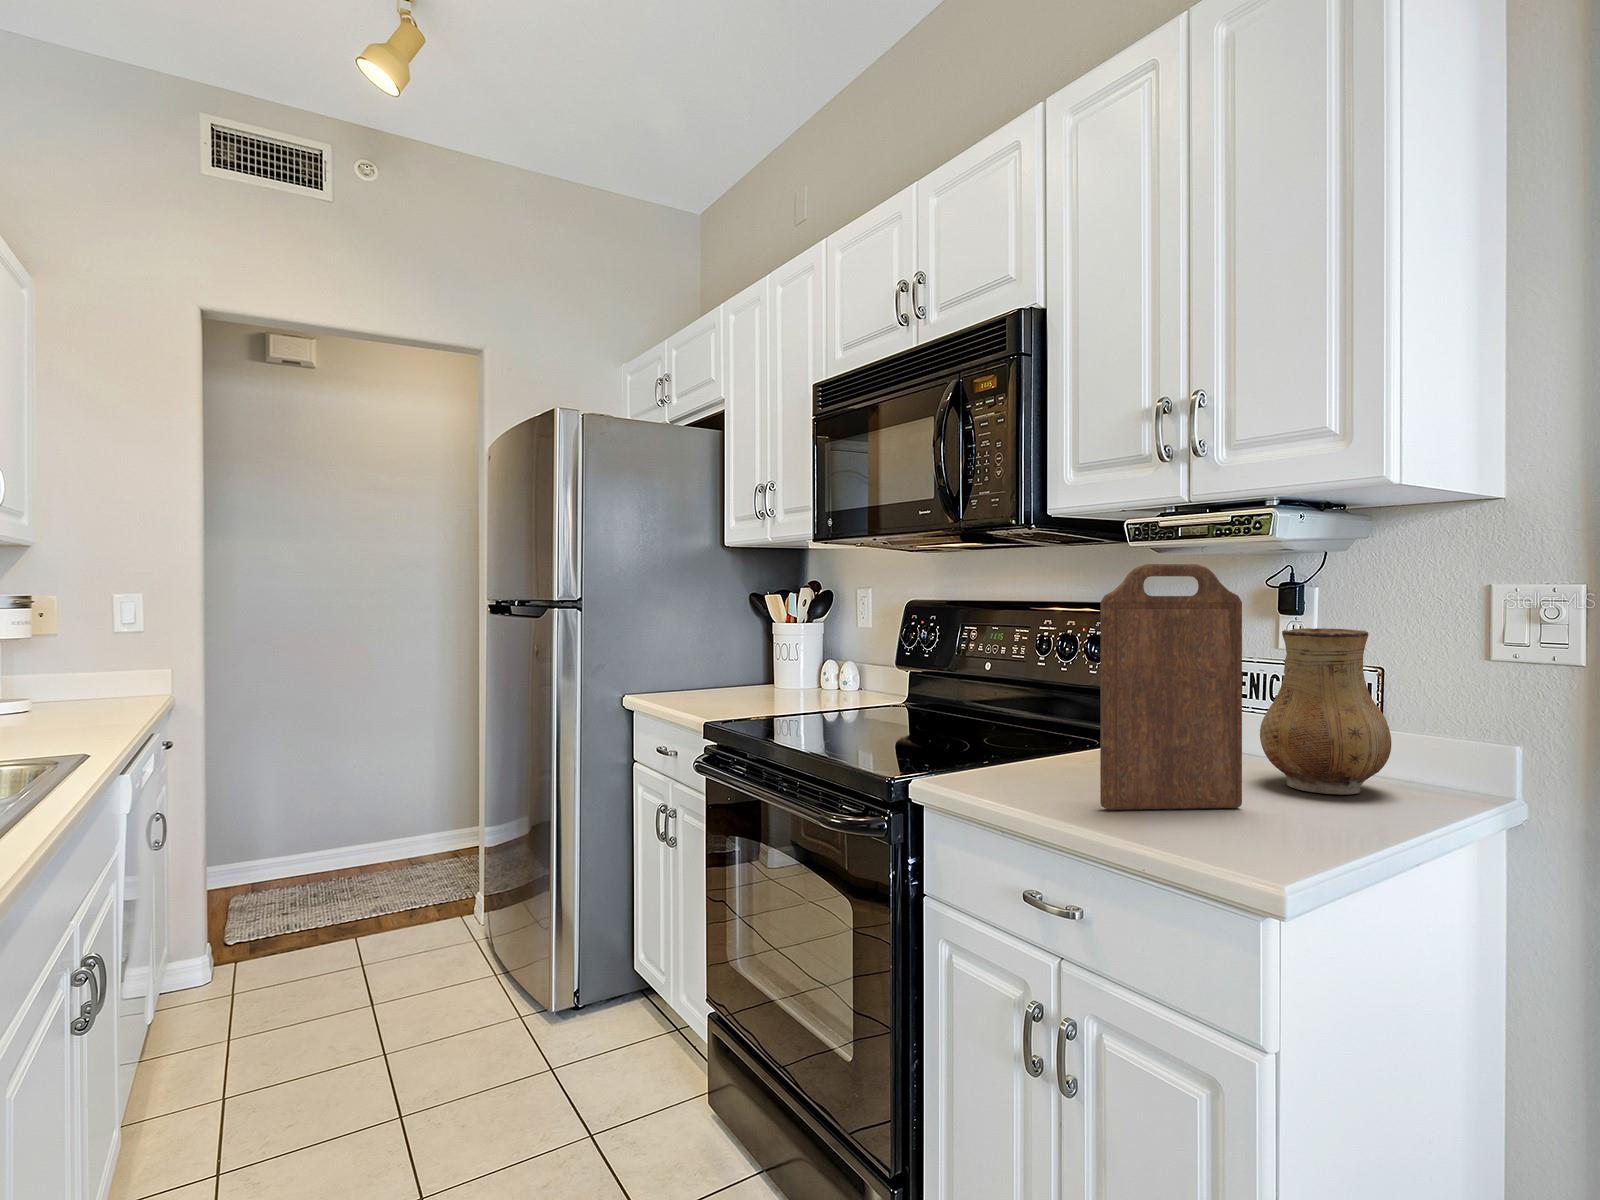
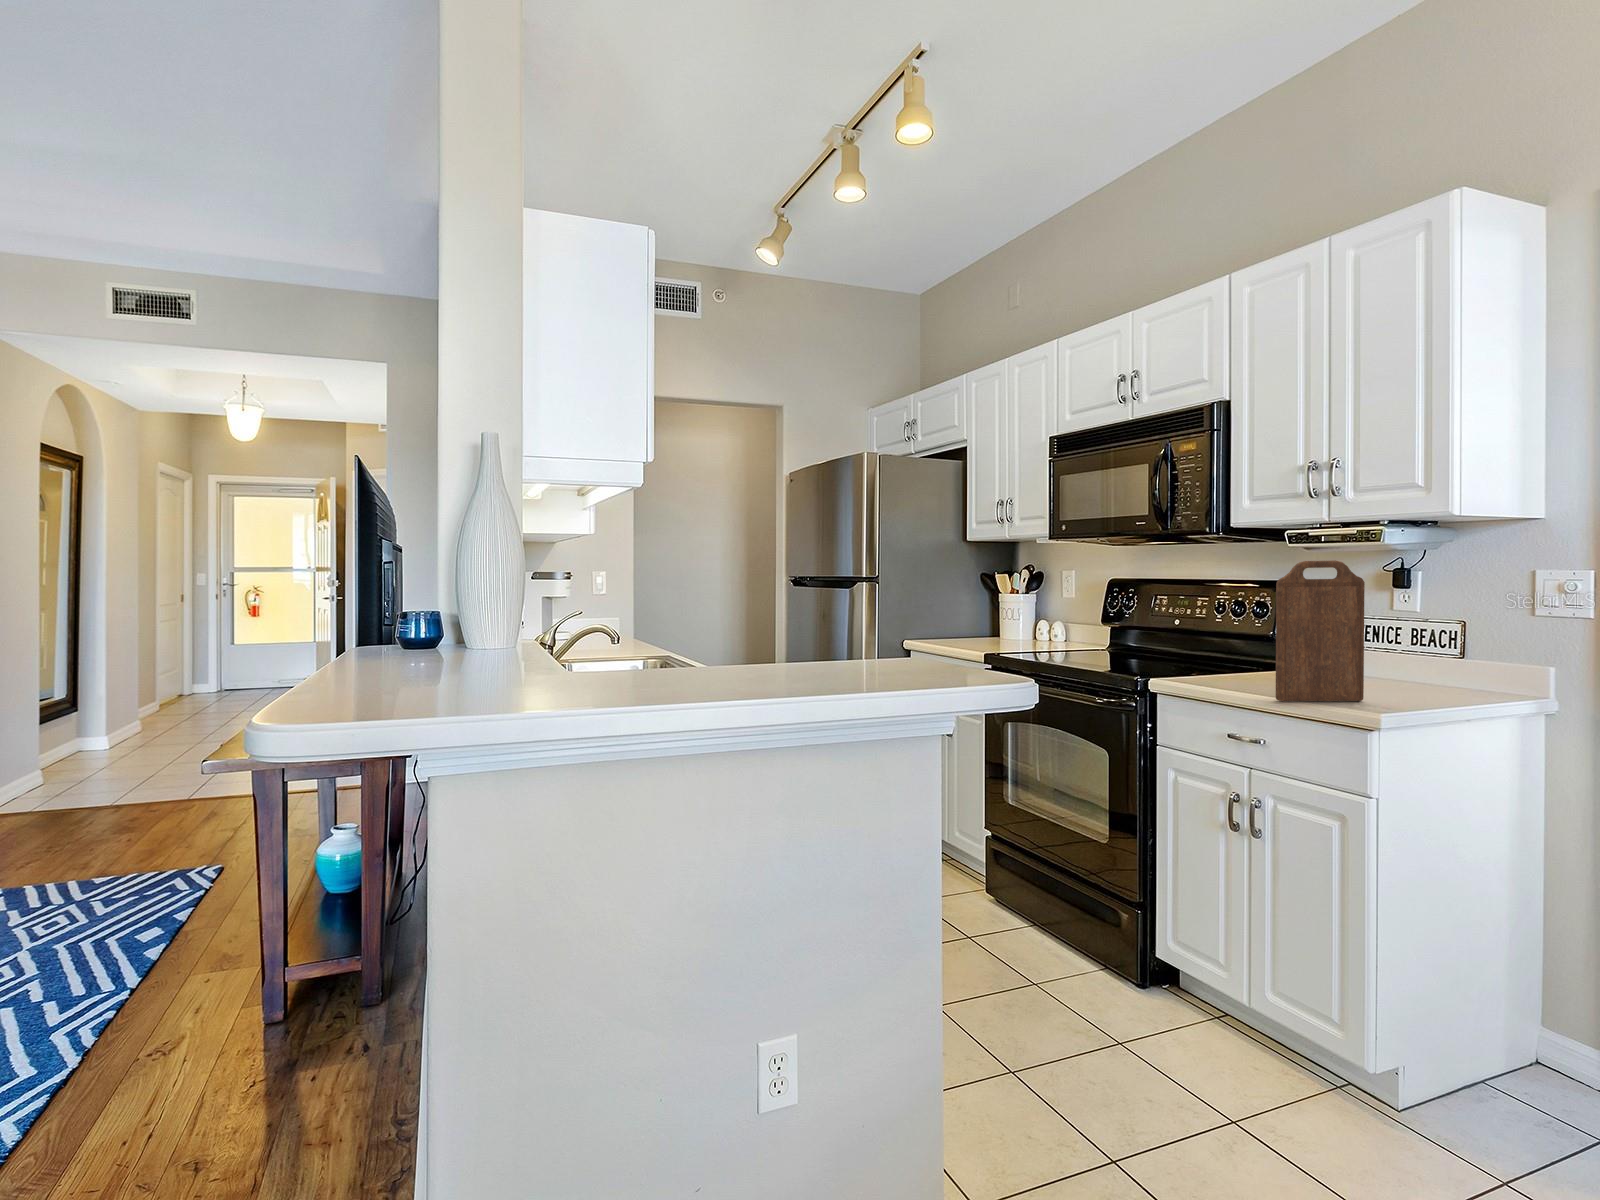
ceramic pitcher: present [1260,628,1391,795] -> none [1377,597,1462,696]

